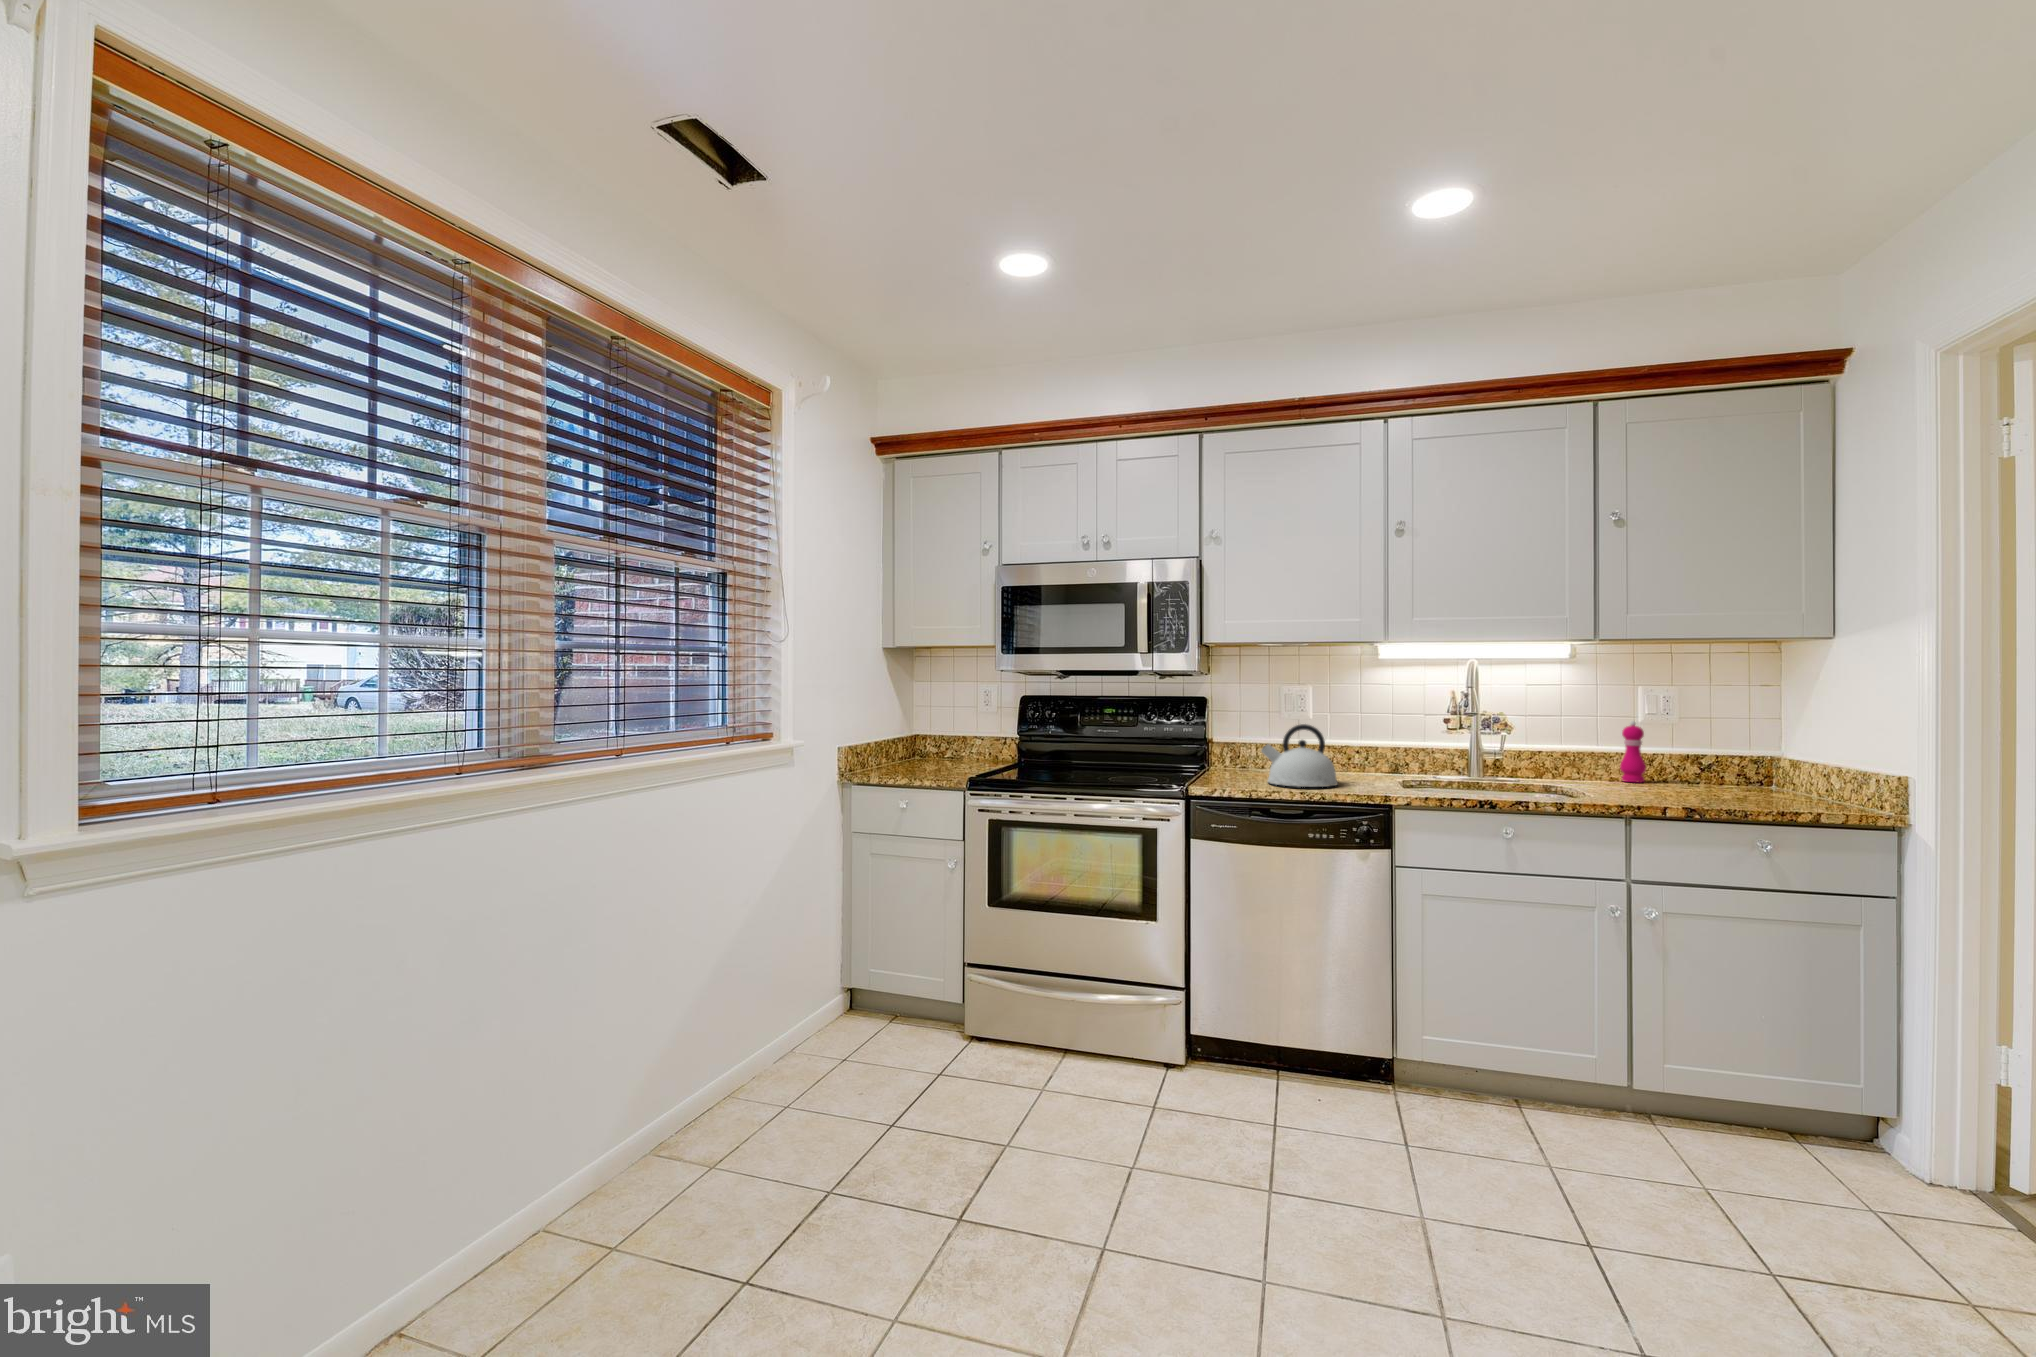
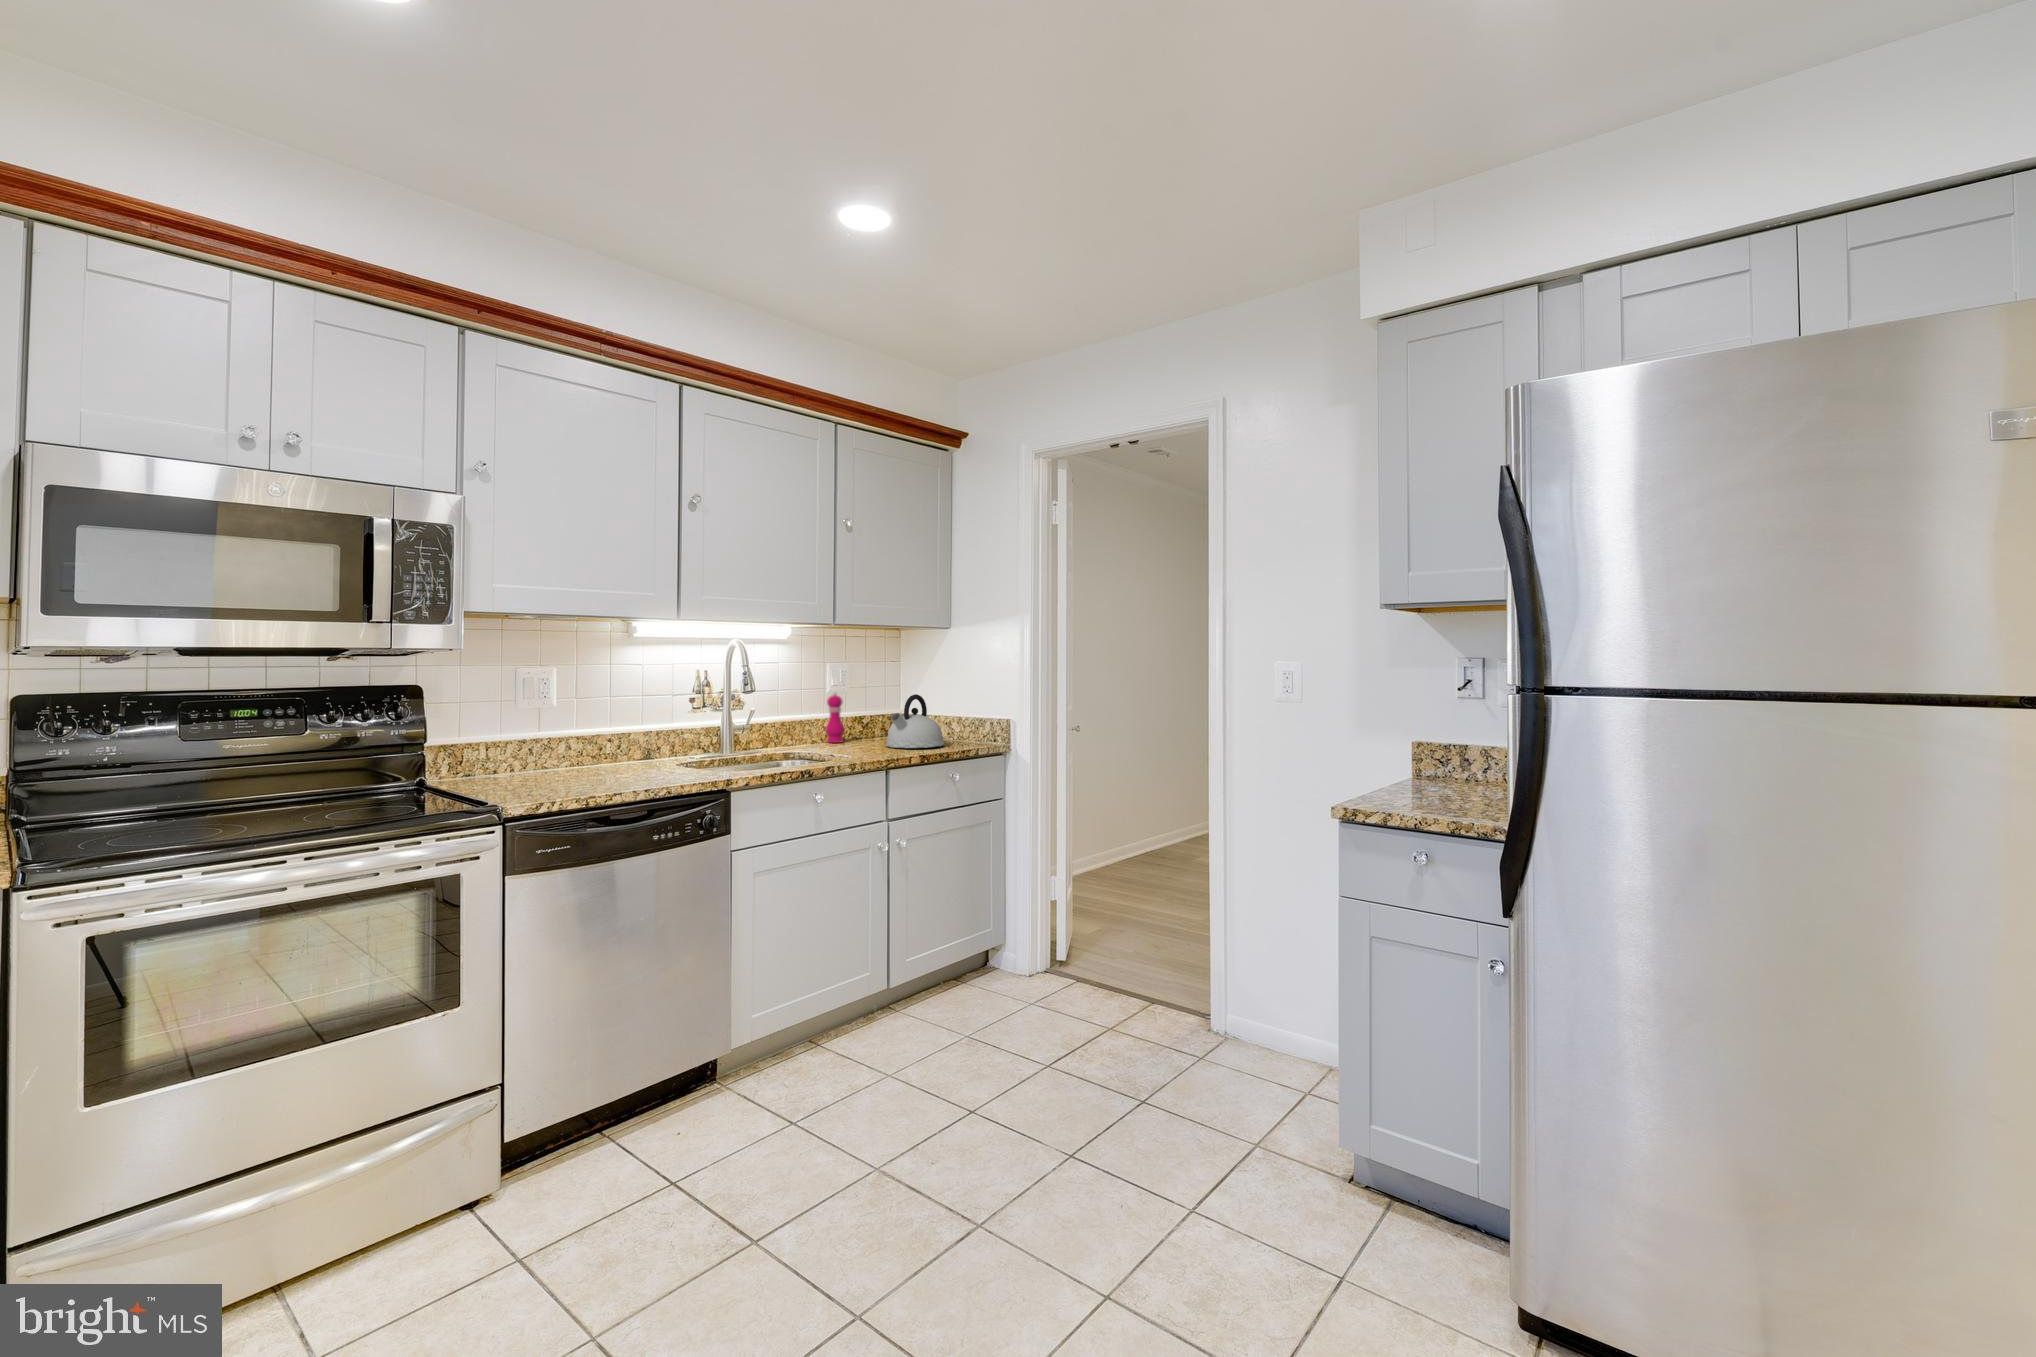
kettle: present [1261,724,1338,787] -> present [886,694,945,748]

